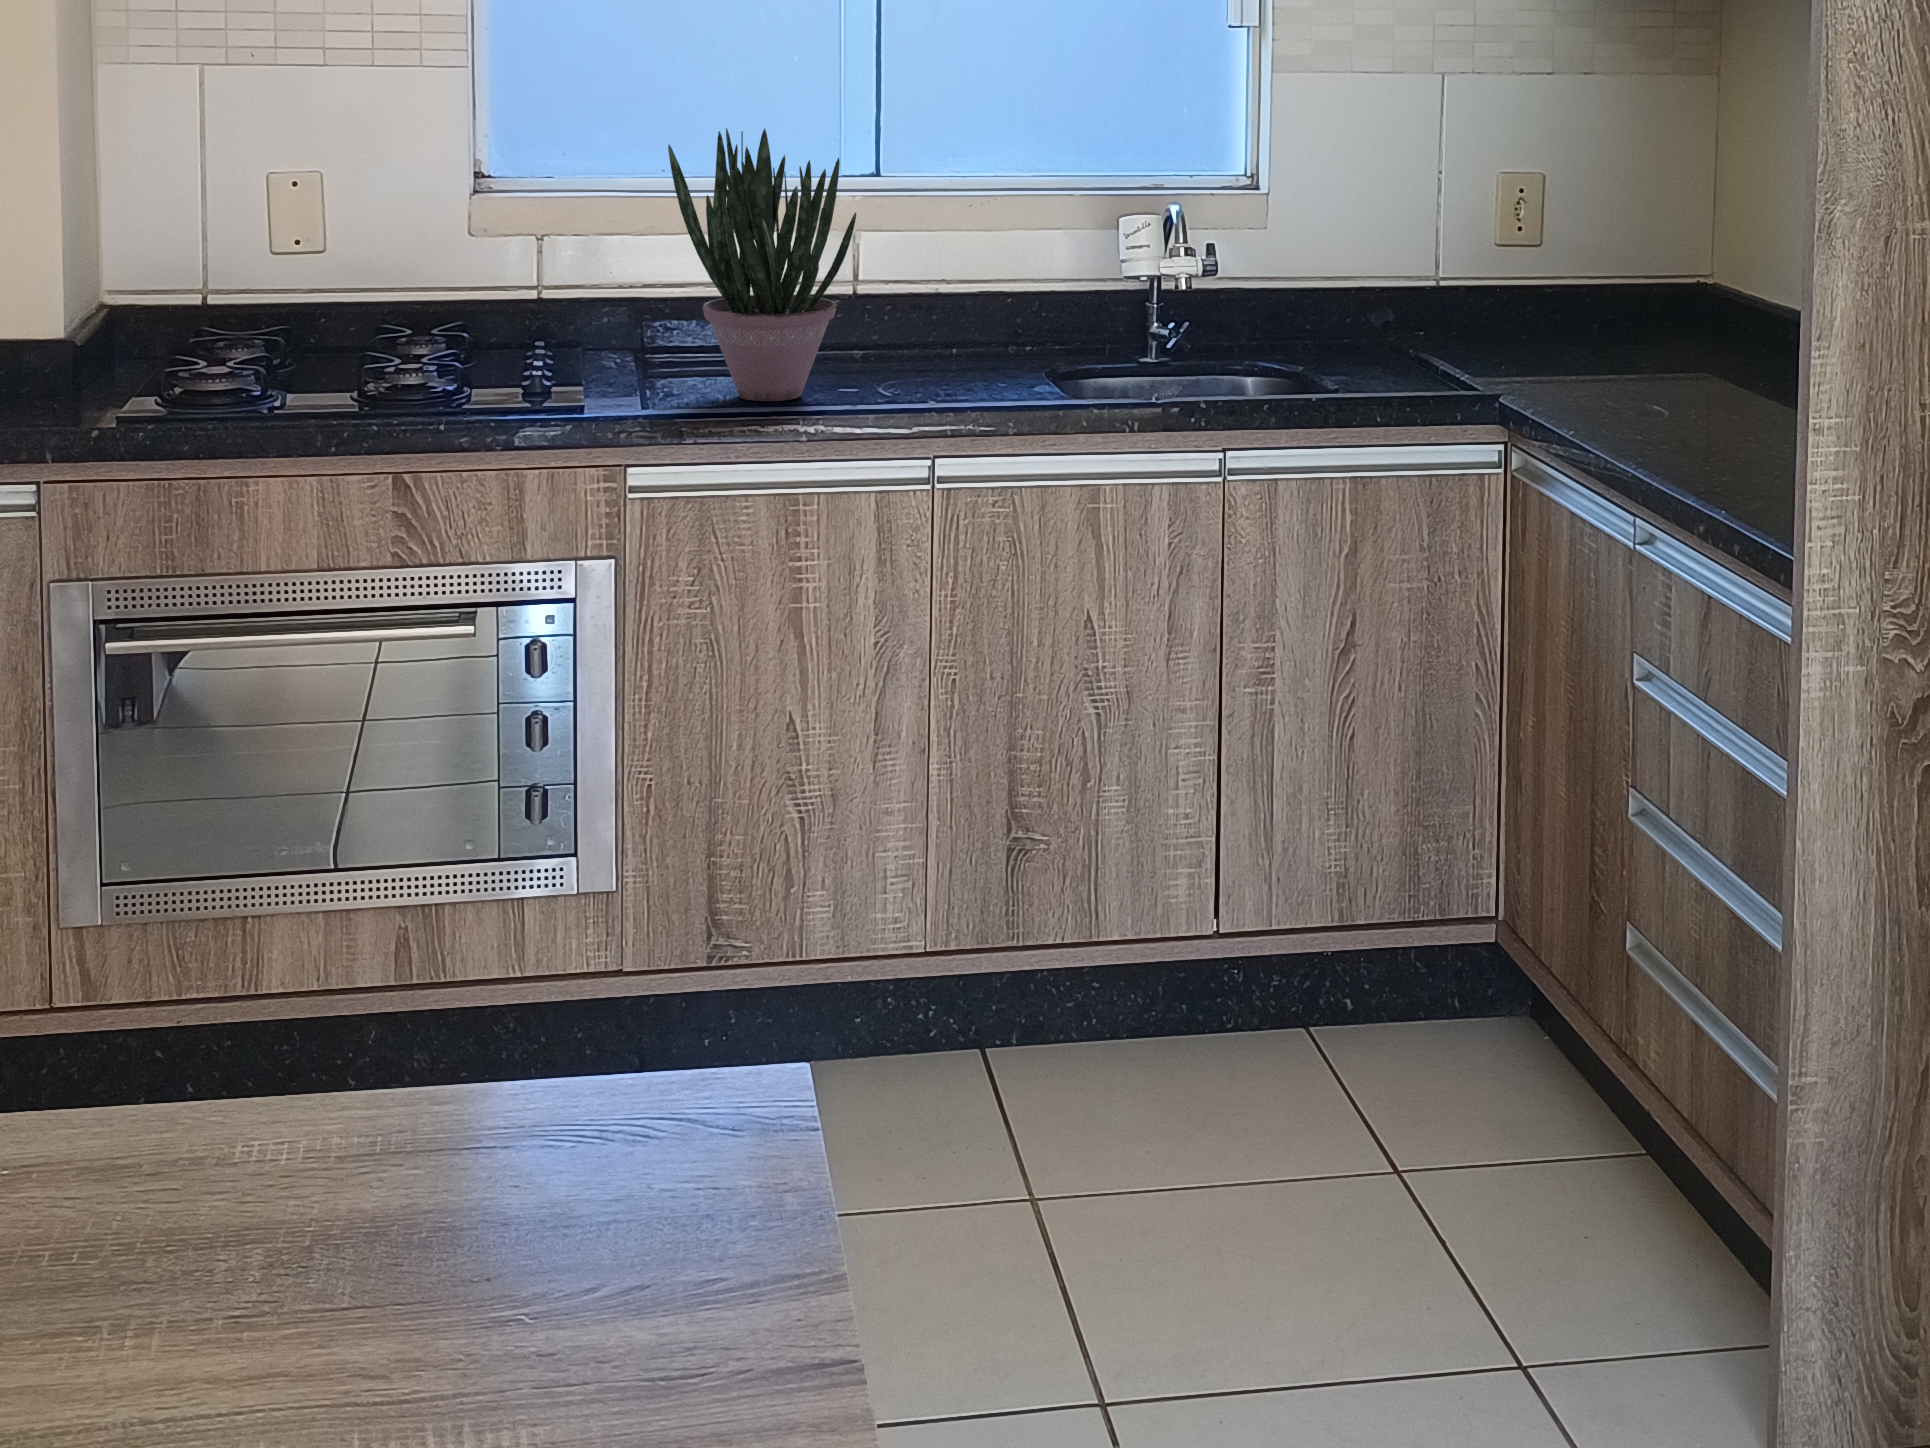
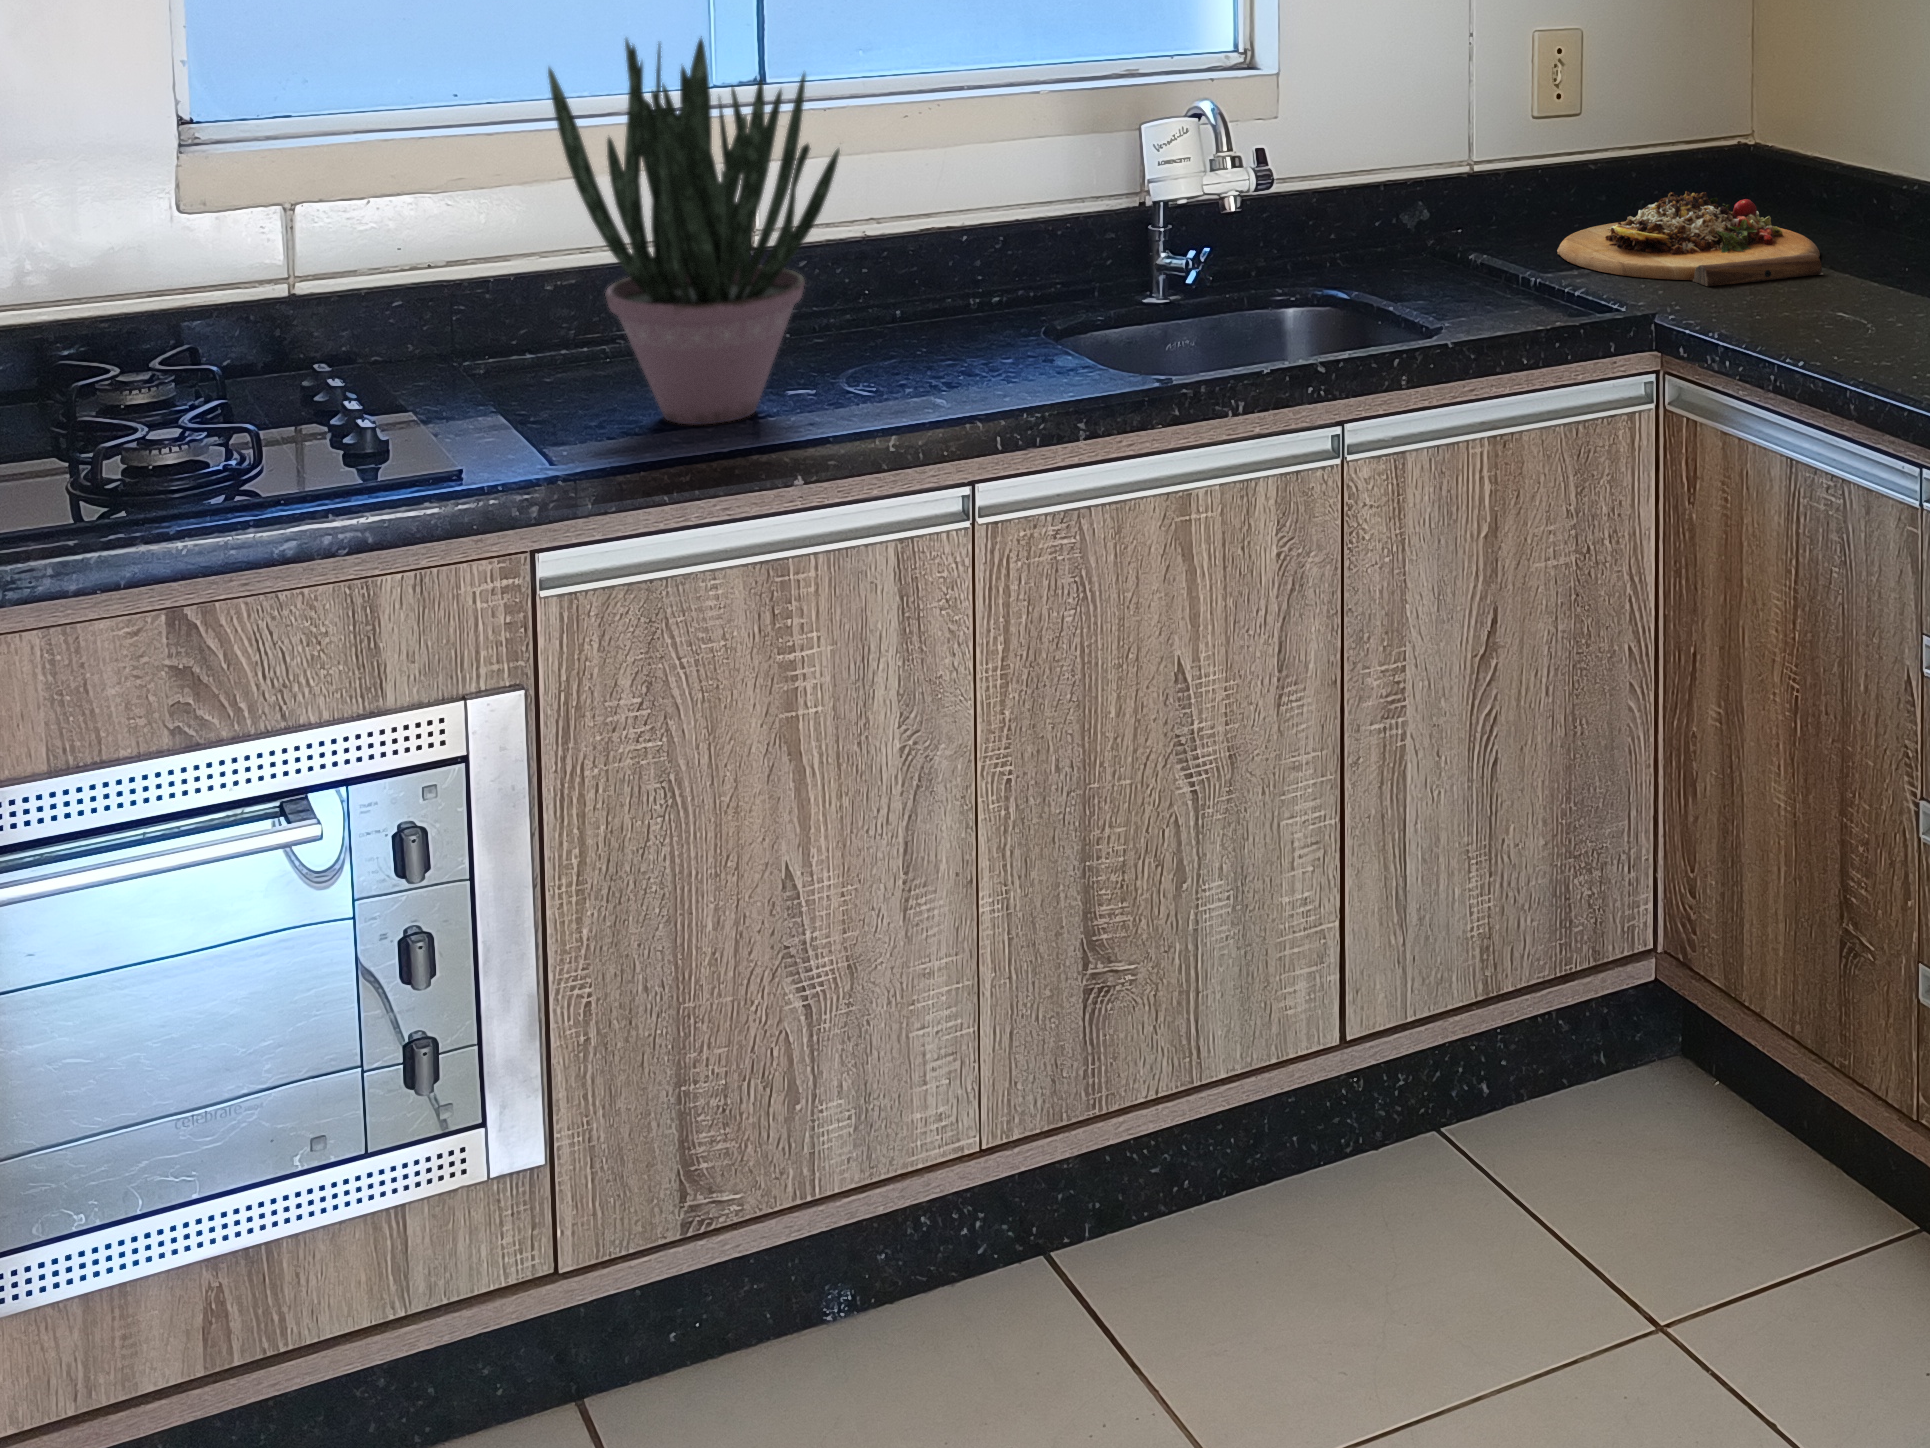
cutting board: none [1495,311,1720,384] -> present [1557,191,1823,286]

